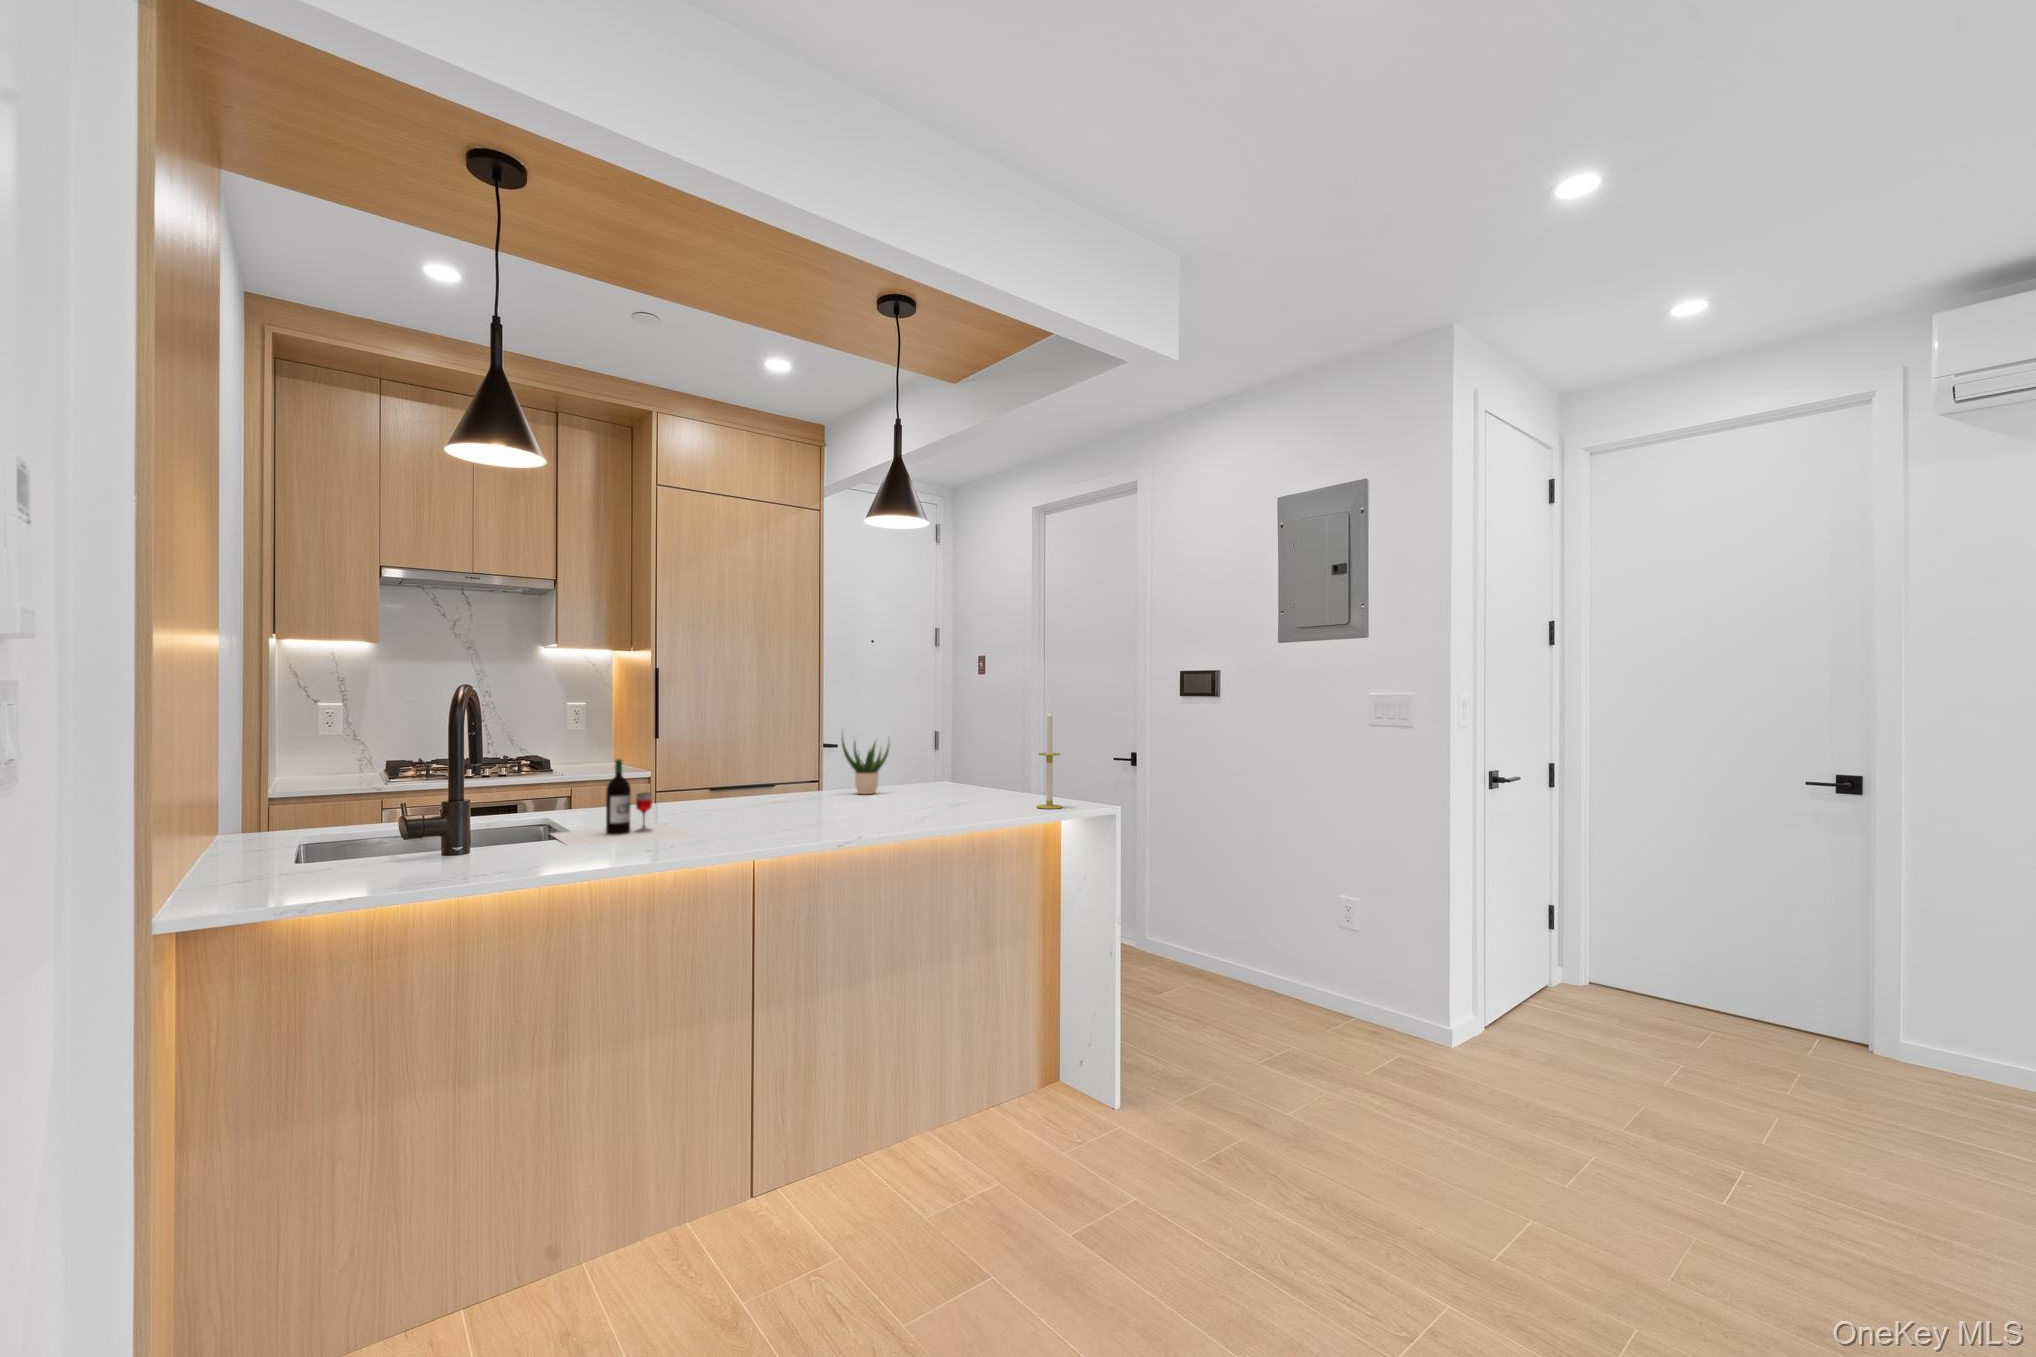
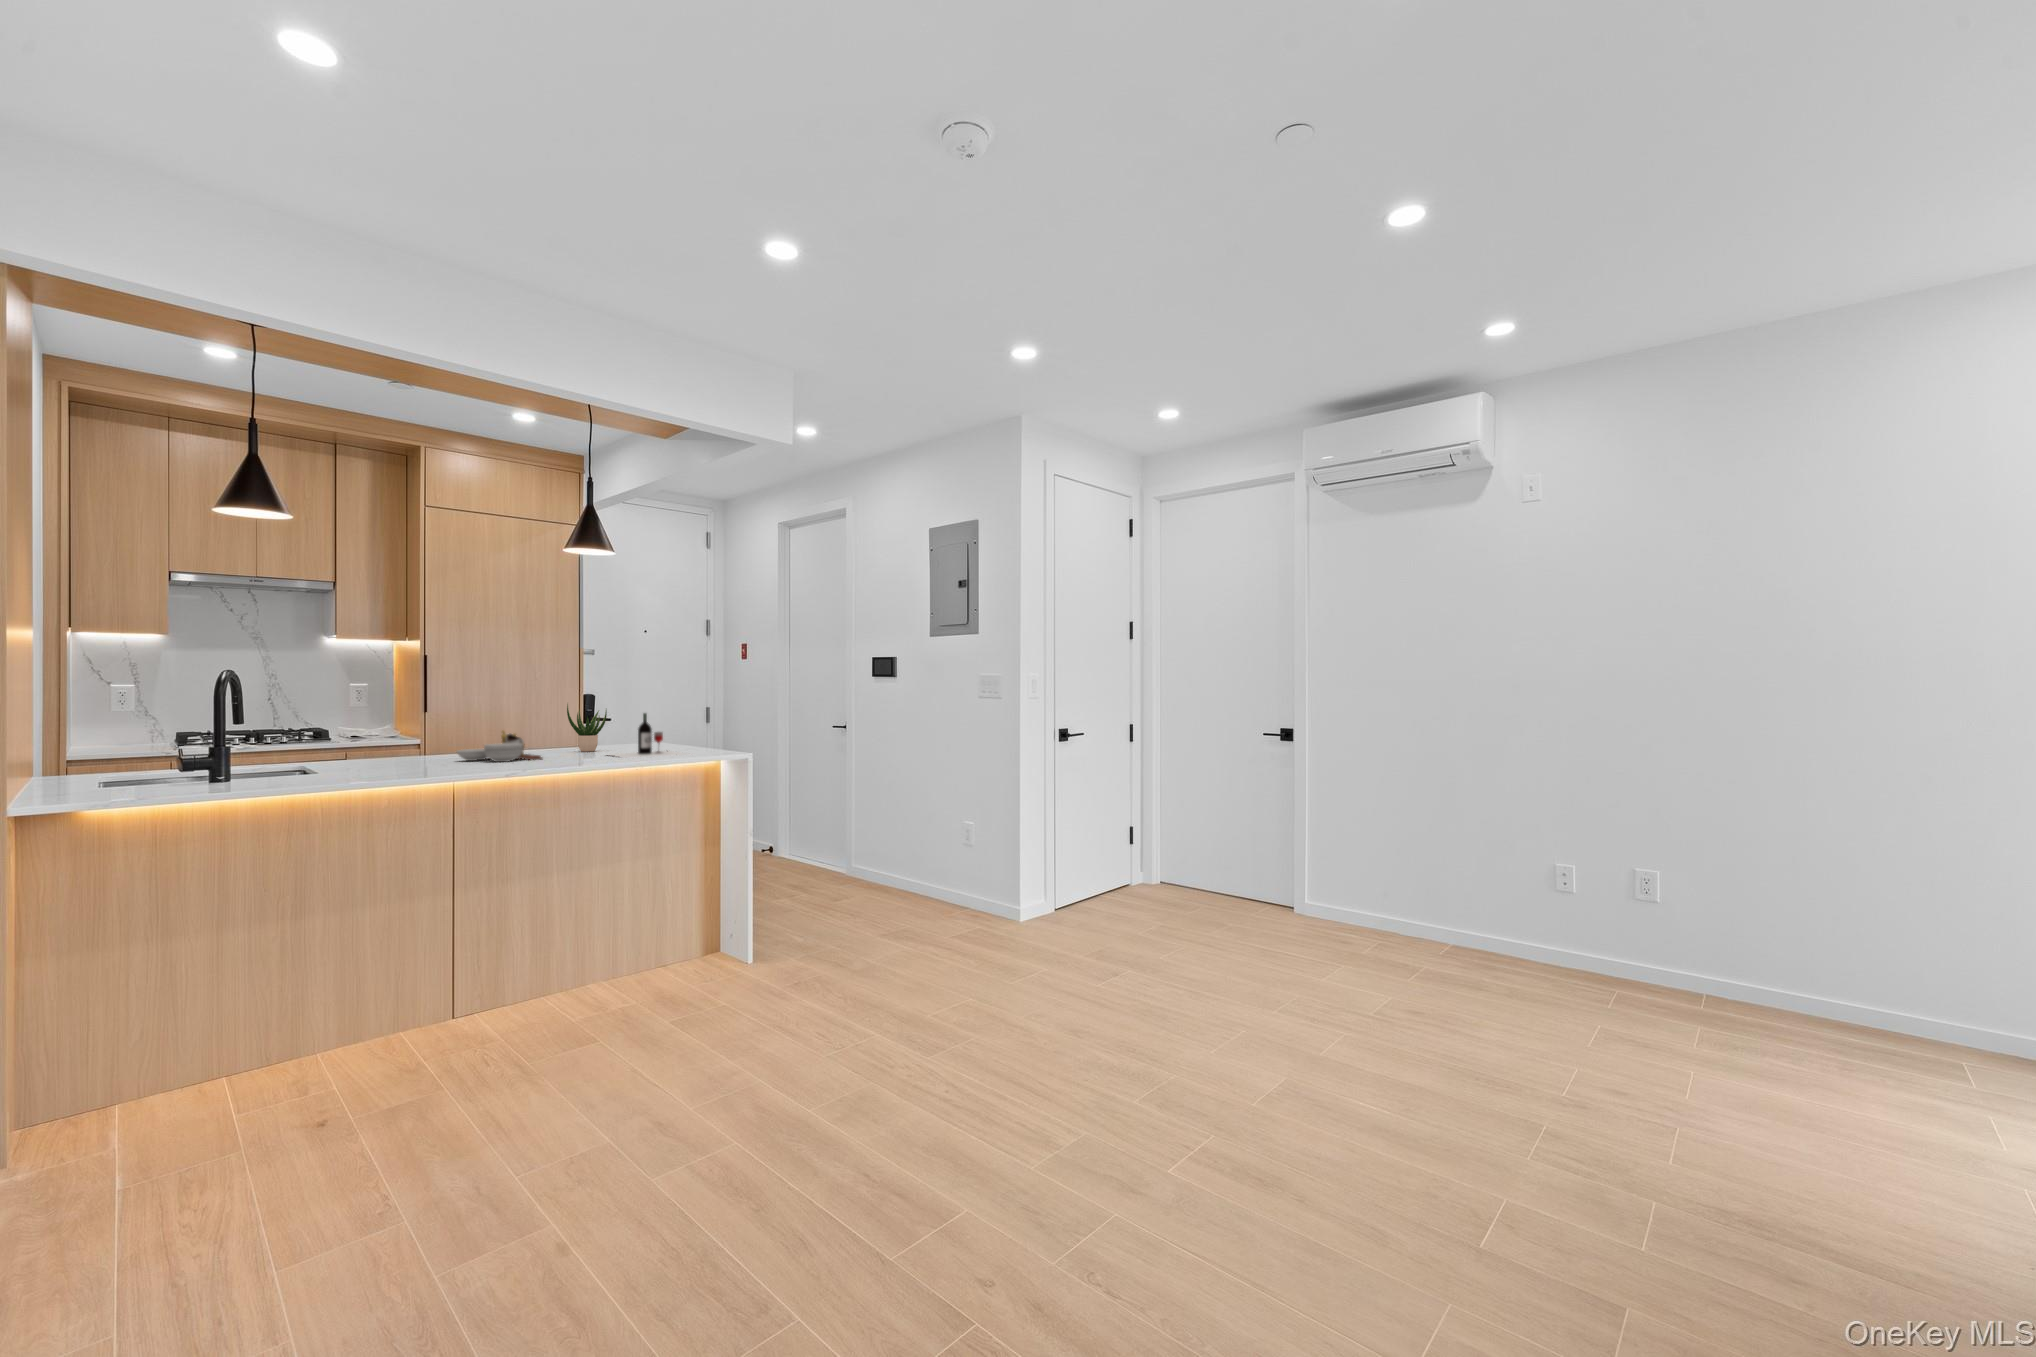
candle: present [1036,710,1062,809] -> none [697,686,717,756]
wine bottle: present [551,759,695,846] -> present [611,713,685,758]
cutting board: none [725,768,835,814] -> present [457,731,542,762]

